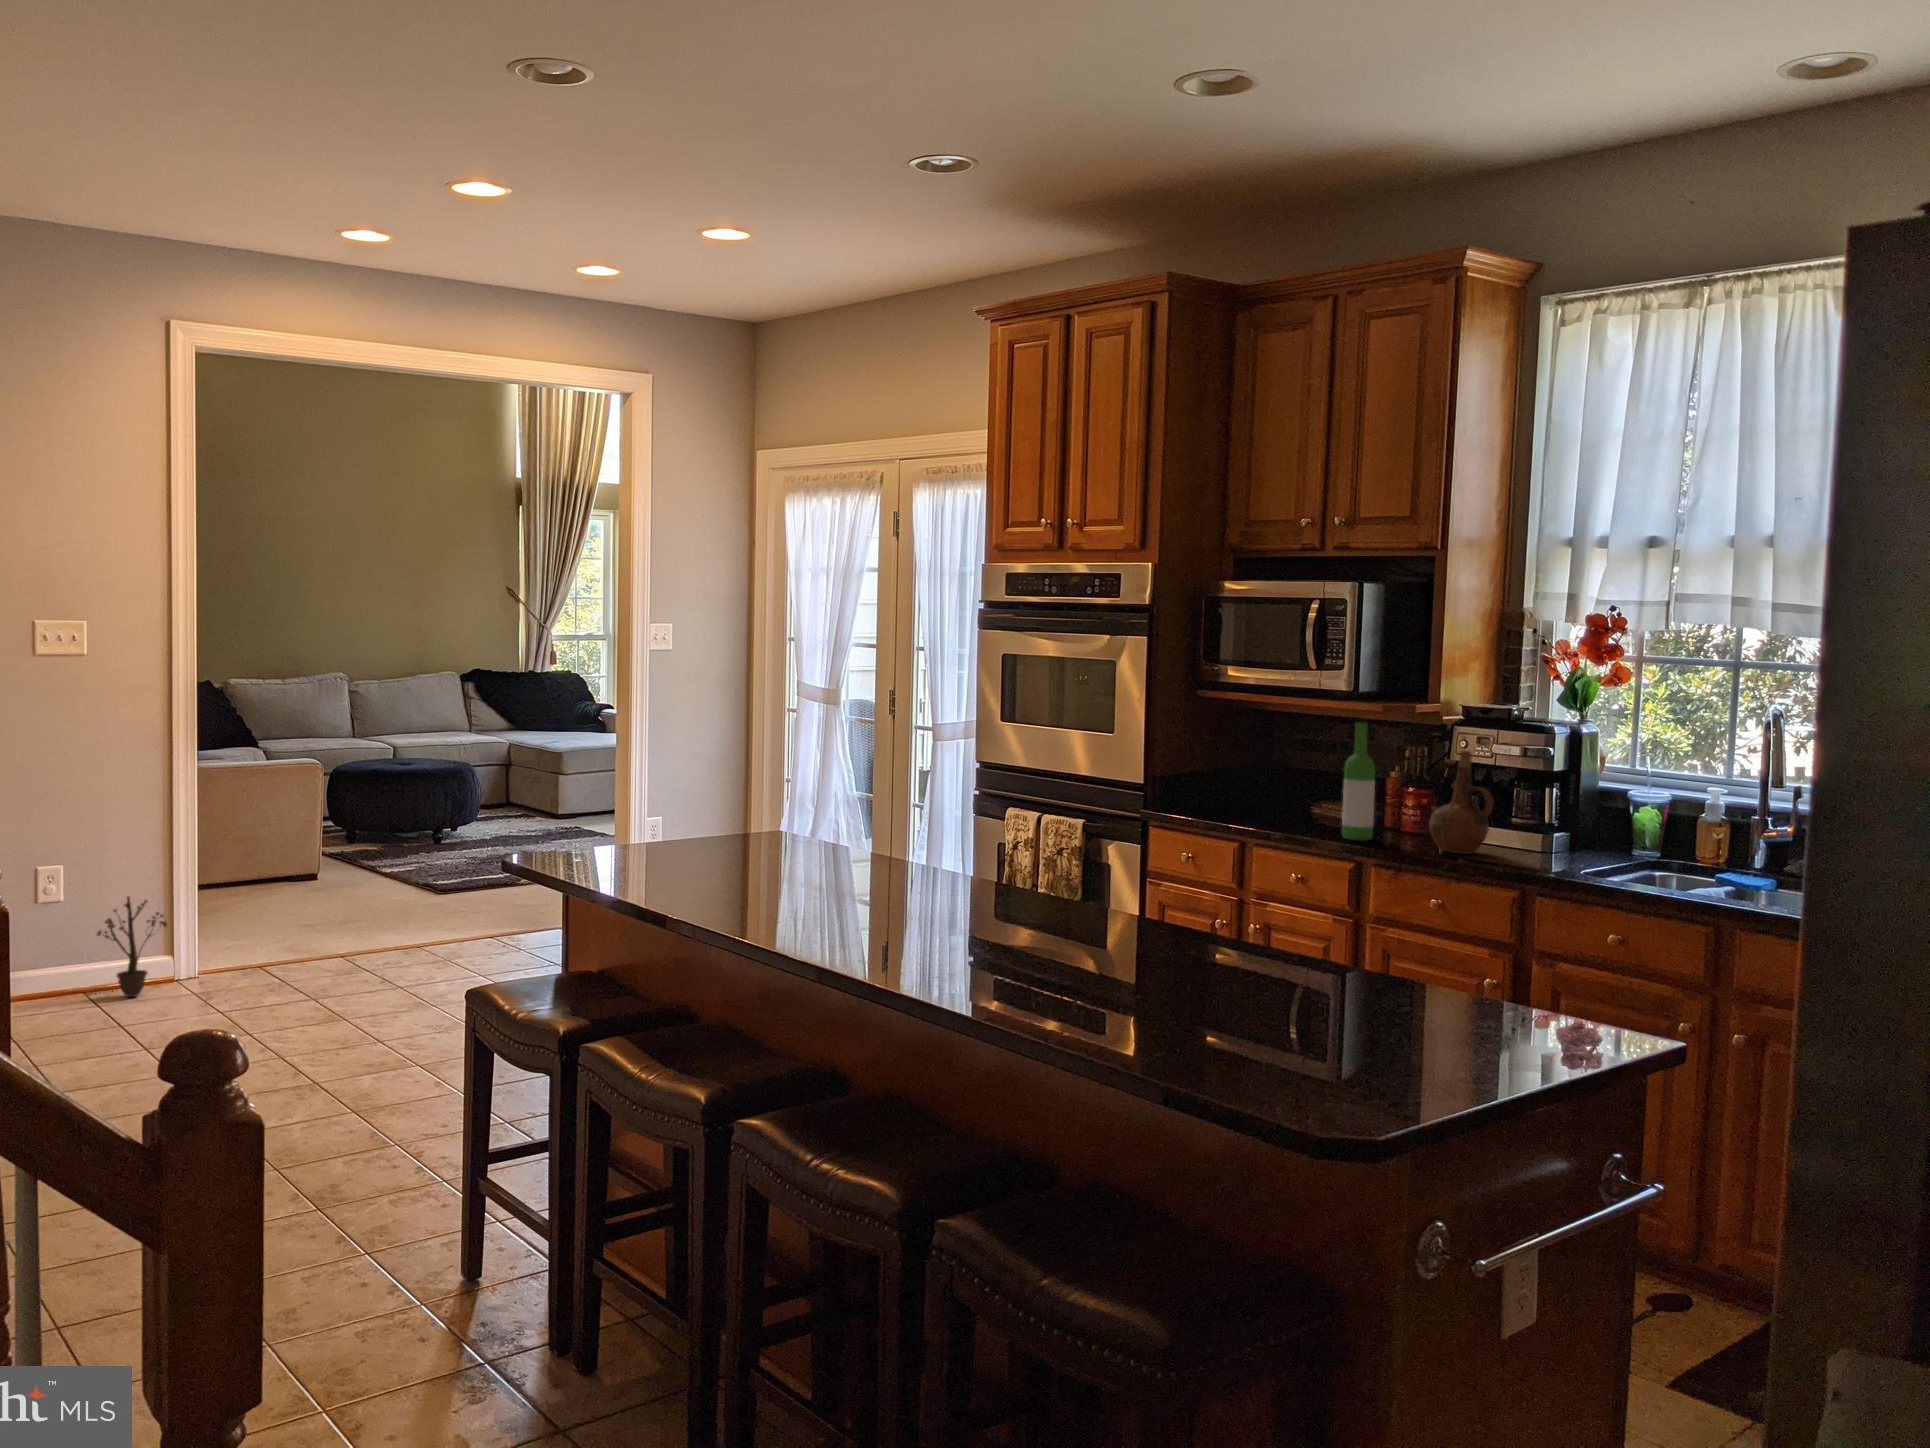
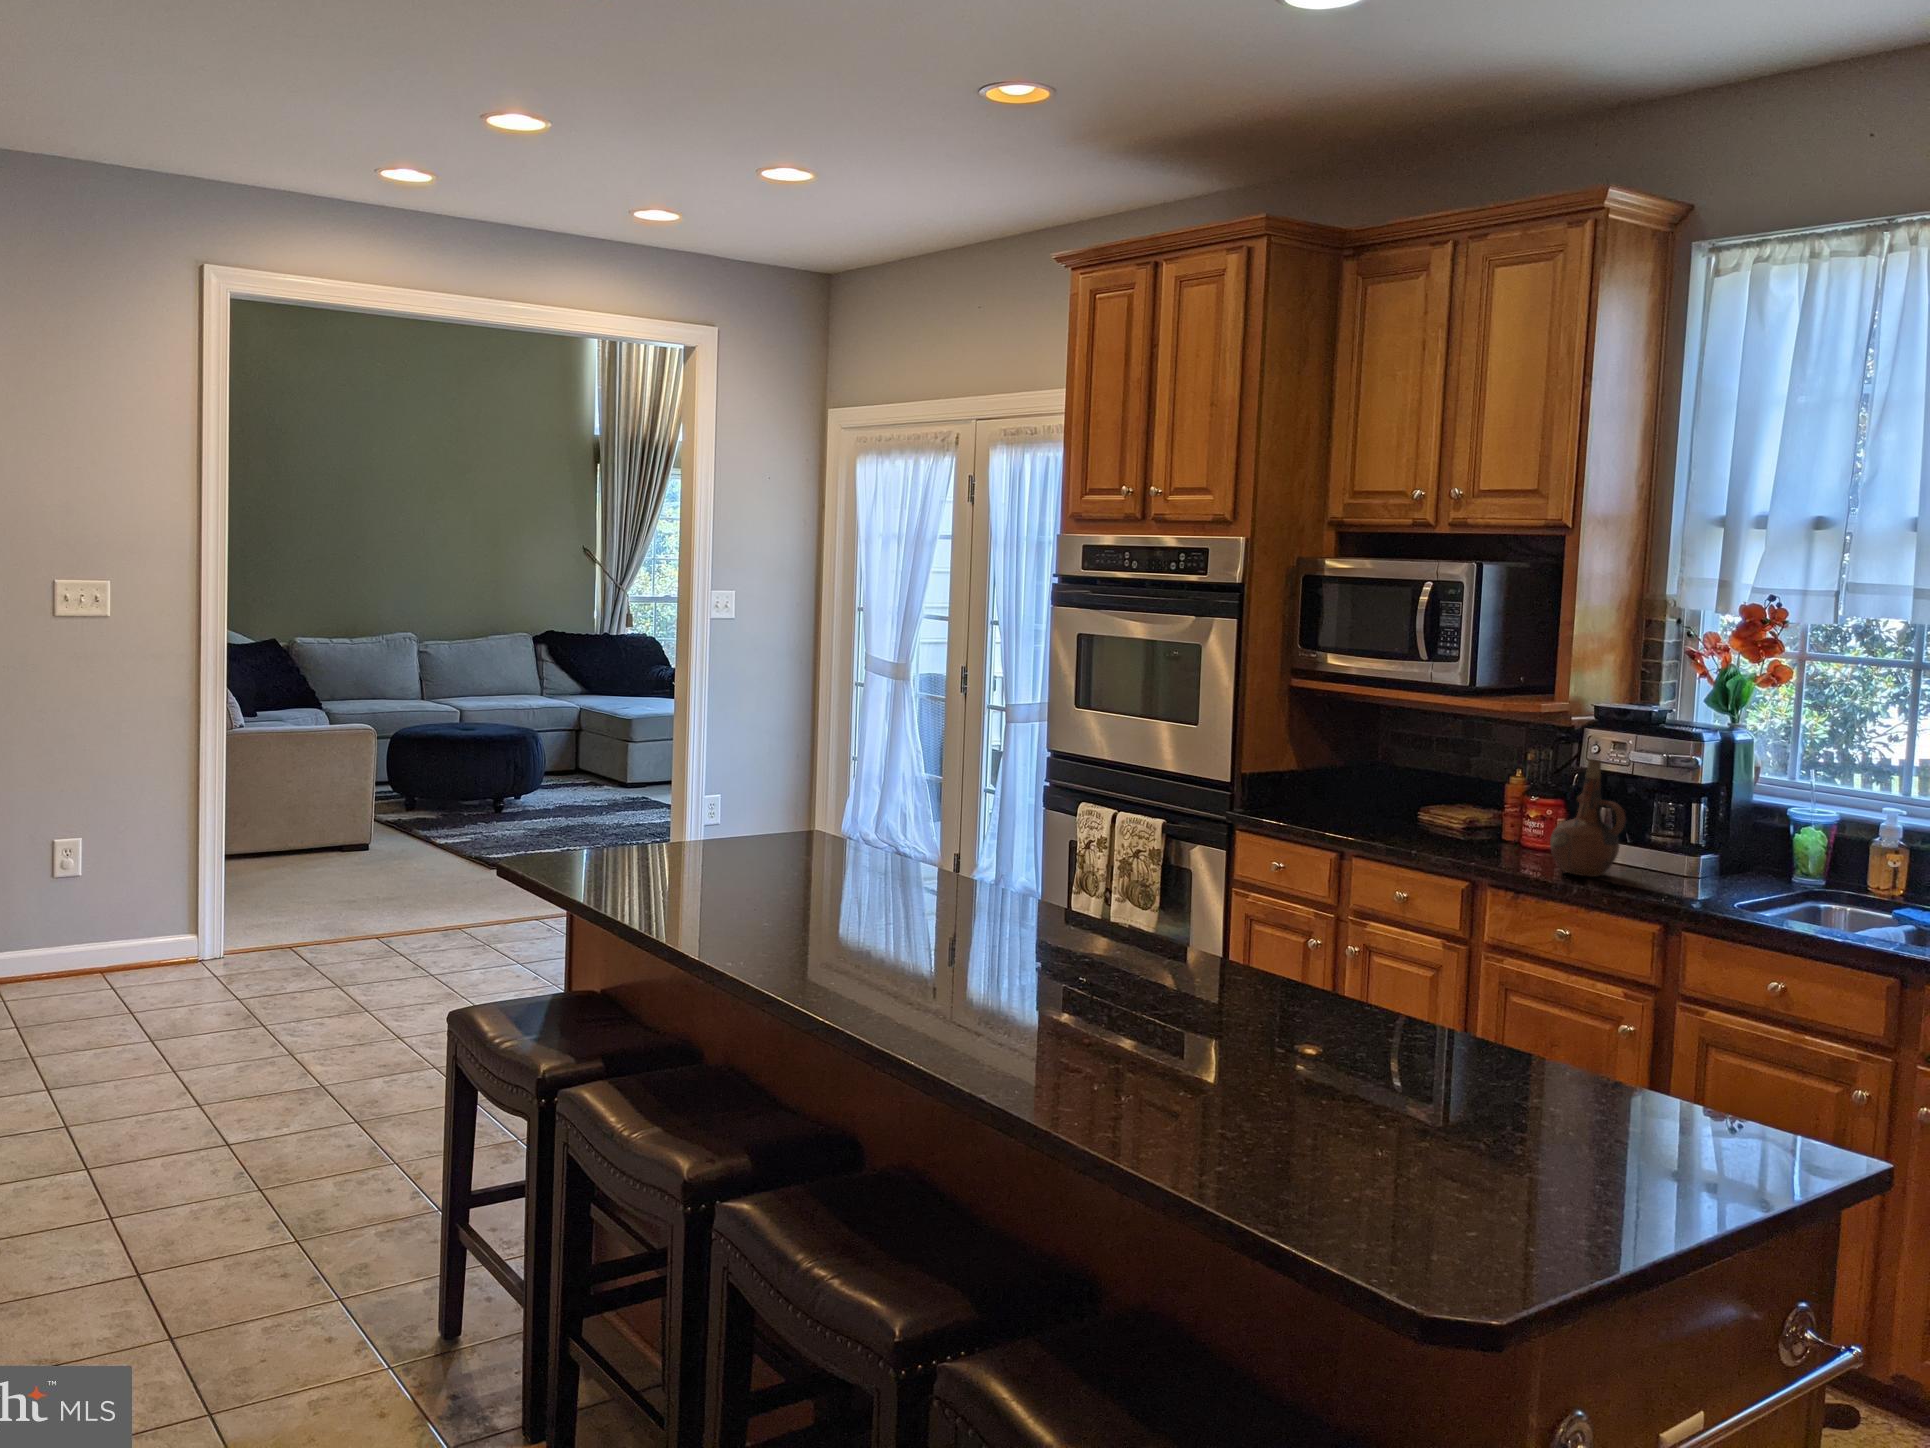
wine bottle: present [1342,723,1375,841] -> none [1450,723,1490,857]
decorative plant: present [89,896,167,997] -> none [109,874,196,980]

